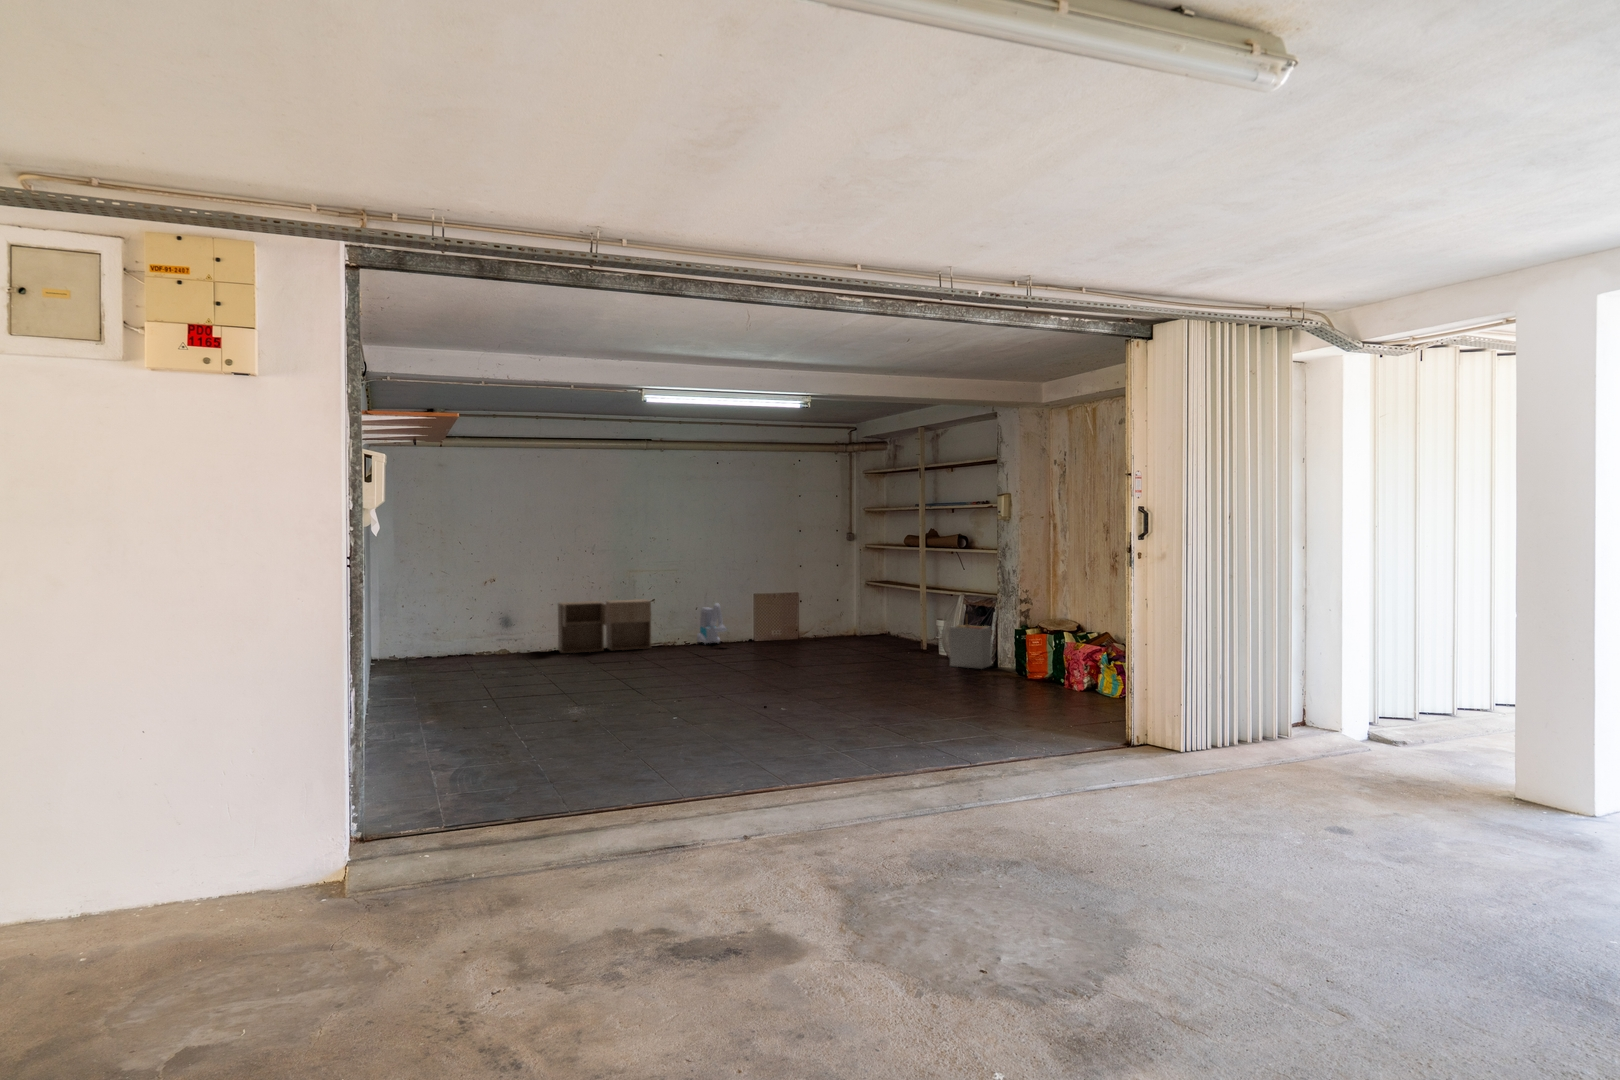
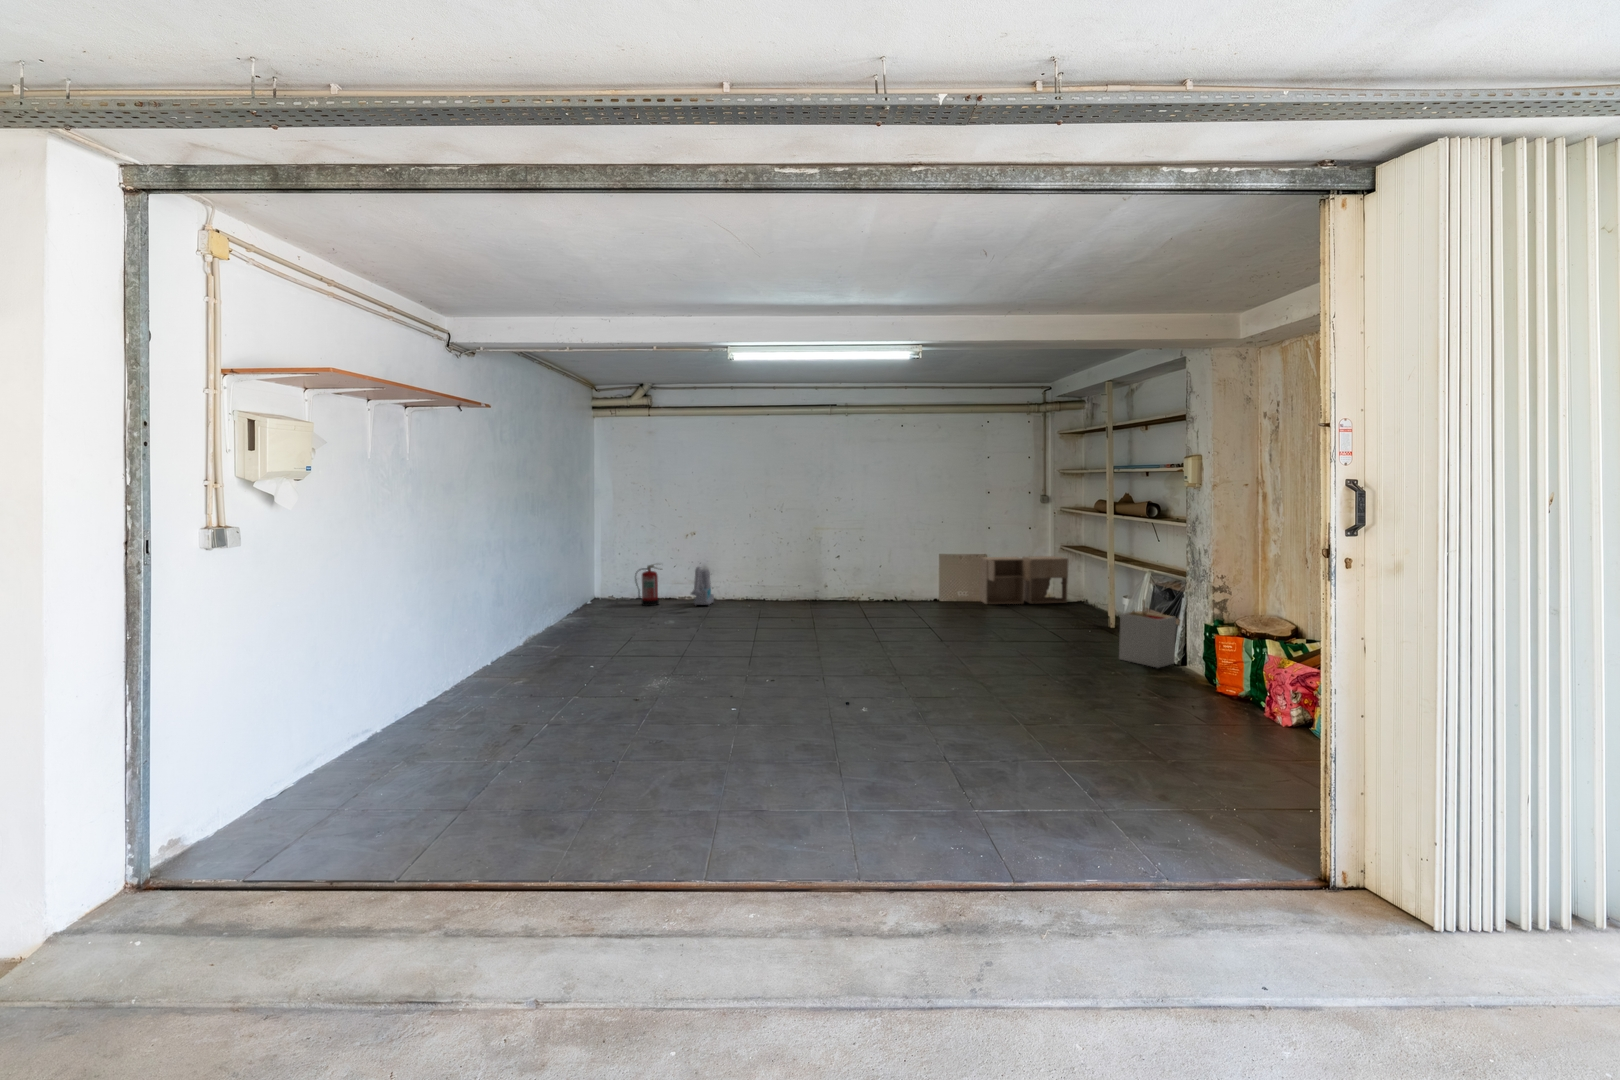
storage cabinet: present [558,599,651,653] -> present [979,556,1068,604]
vacuum cleaner: present [697,603,727,644] -> present [691,567,714,605]
fire extinguisher: none [429,611,465,660] -> present [636,564,659,606]

